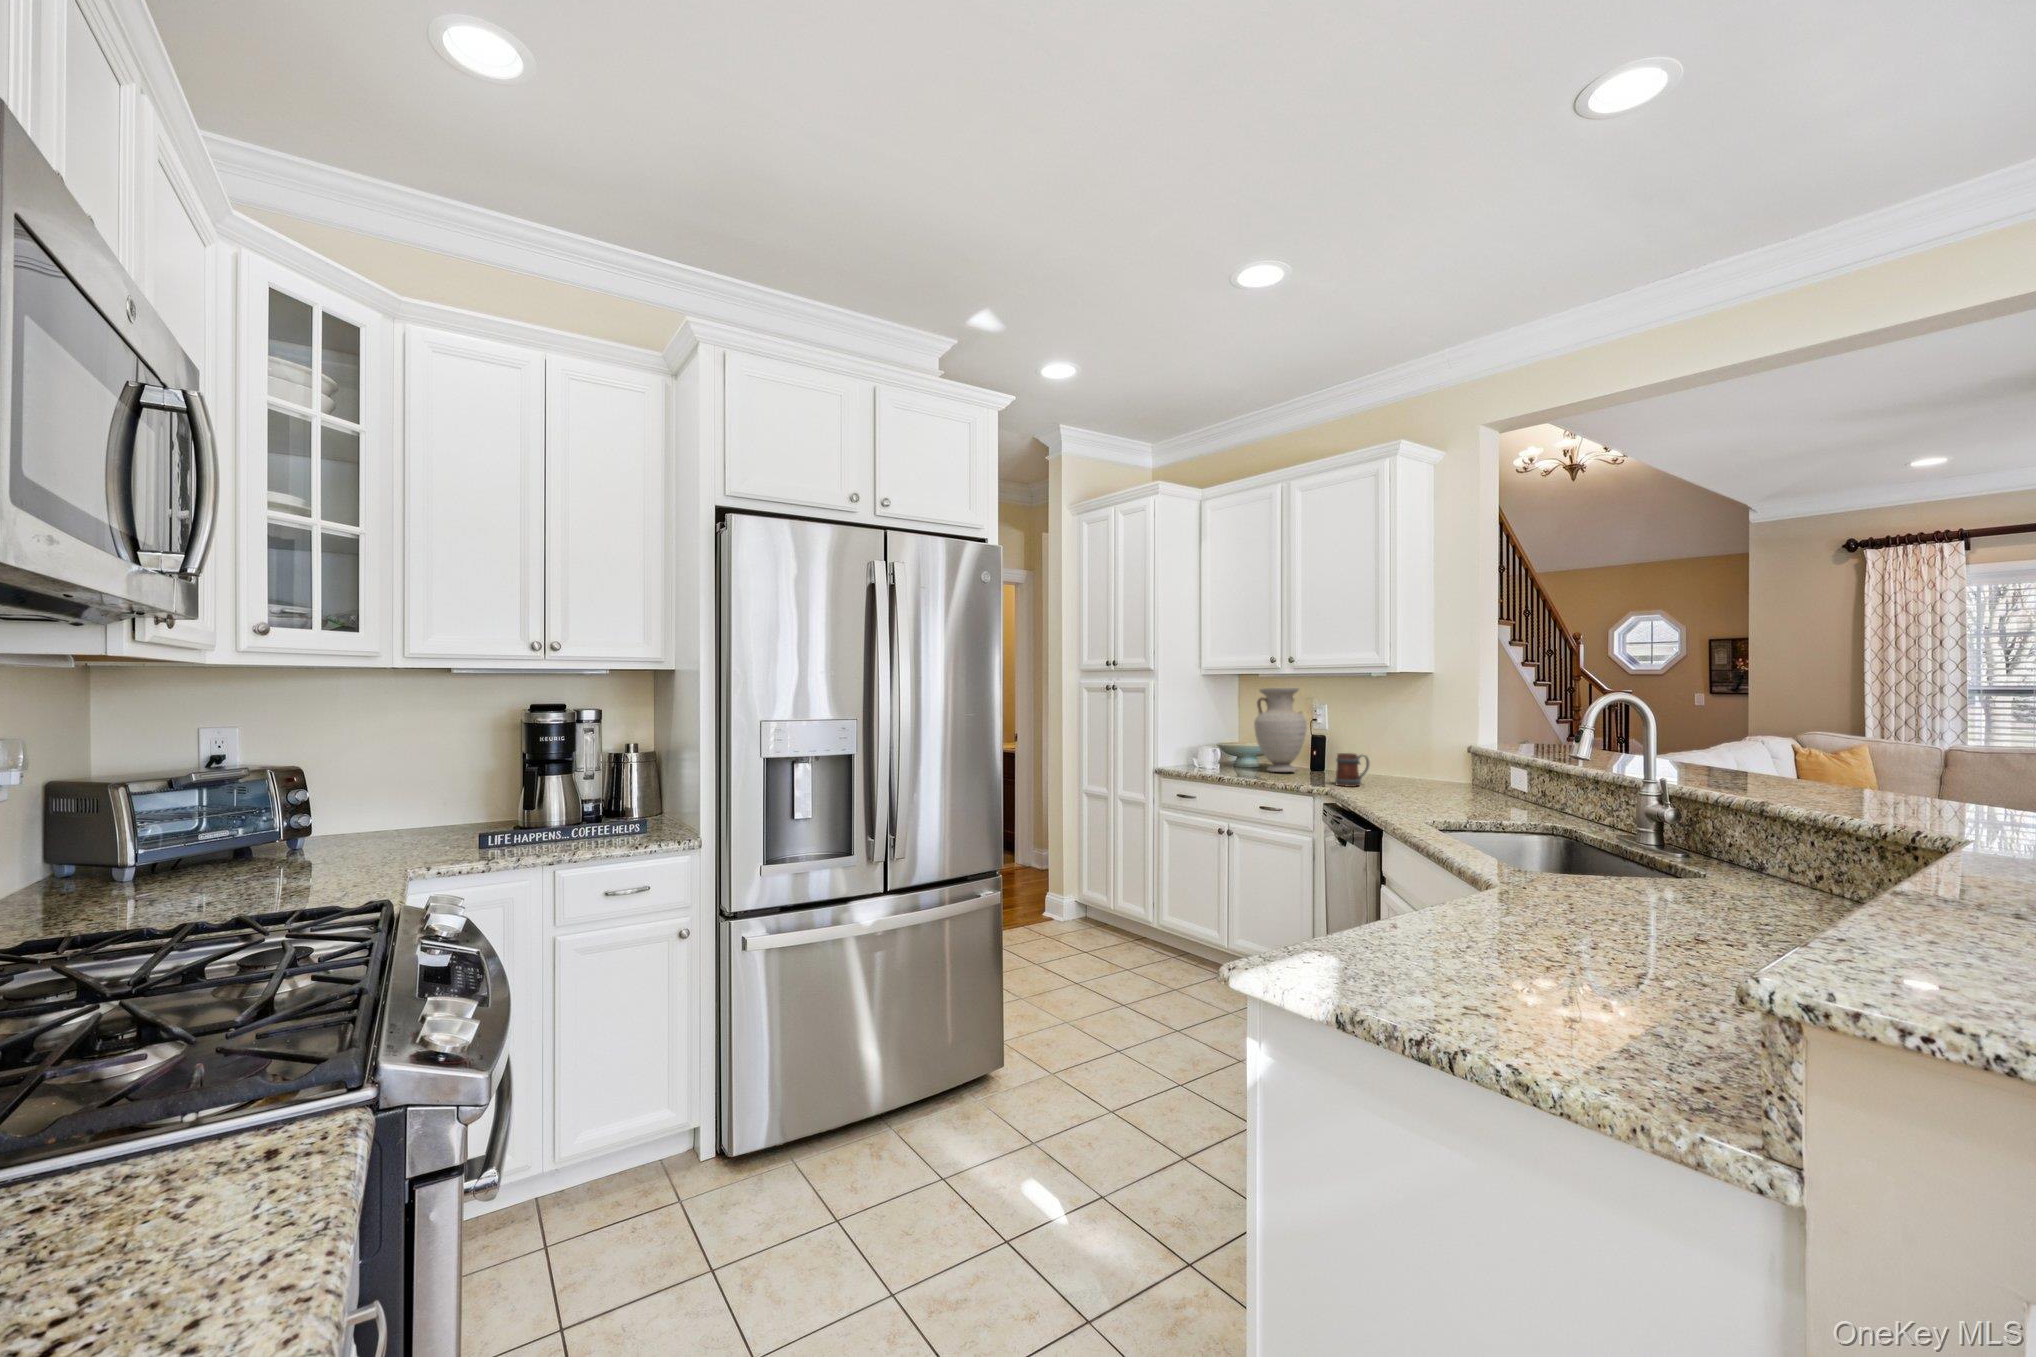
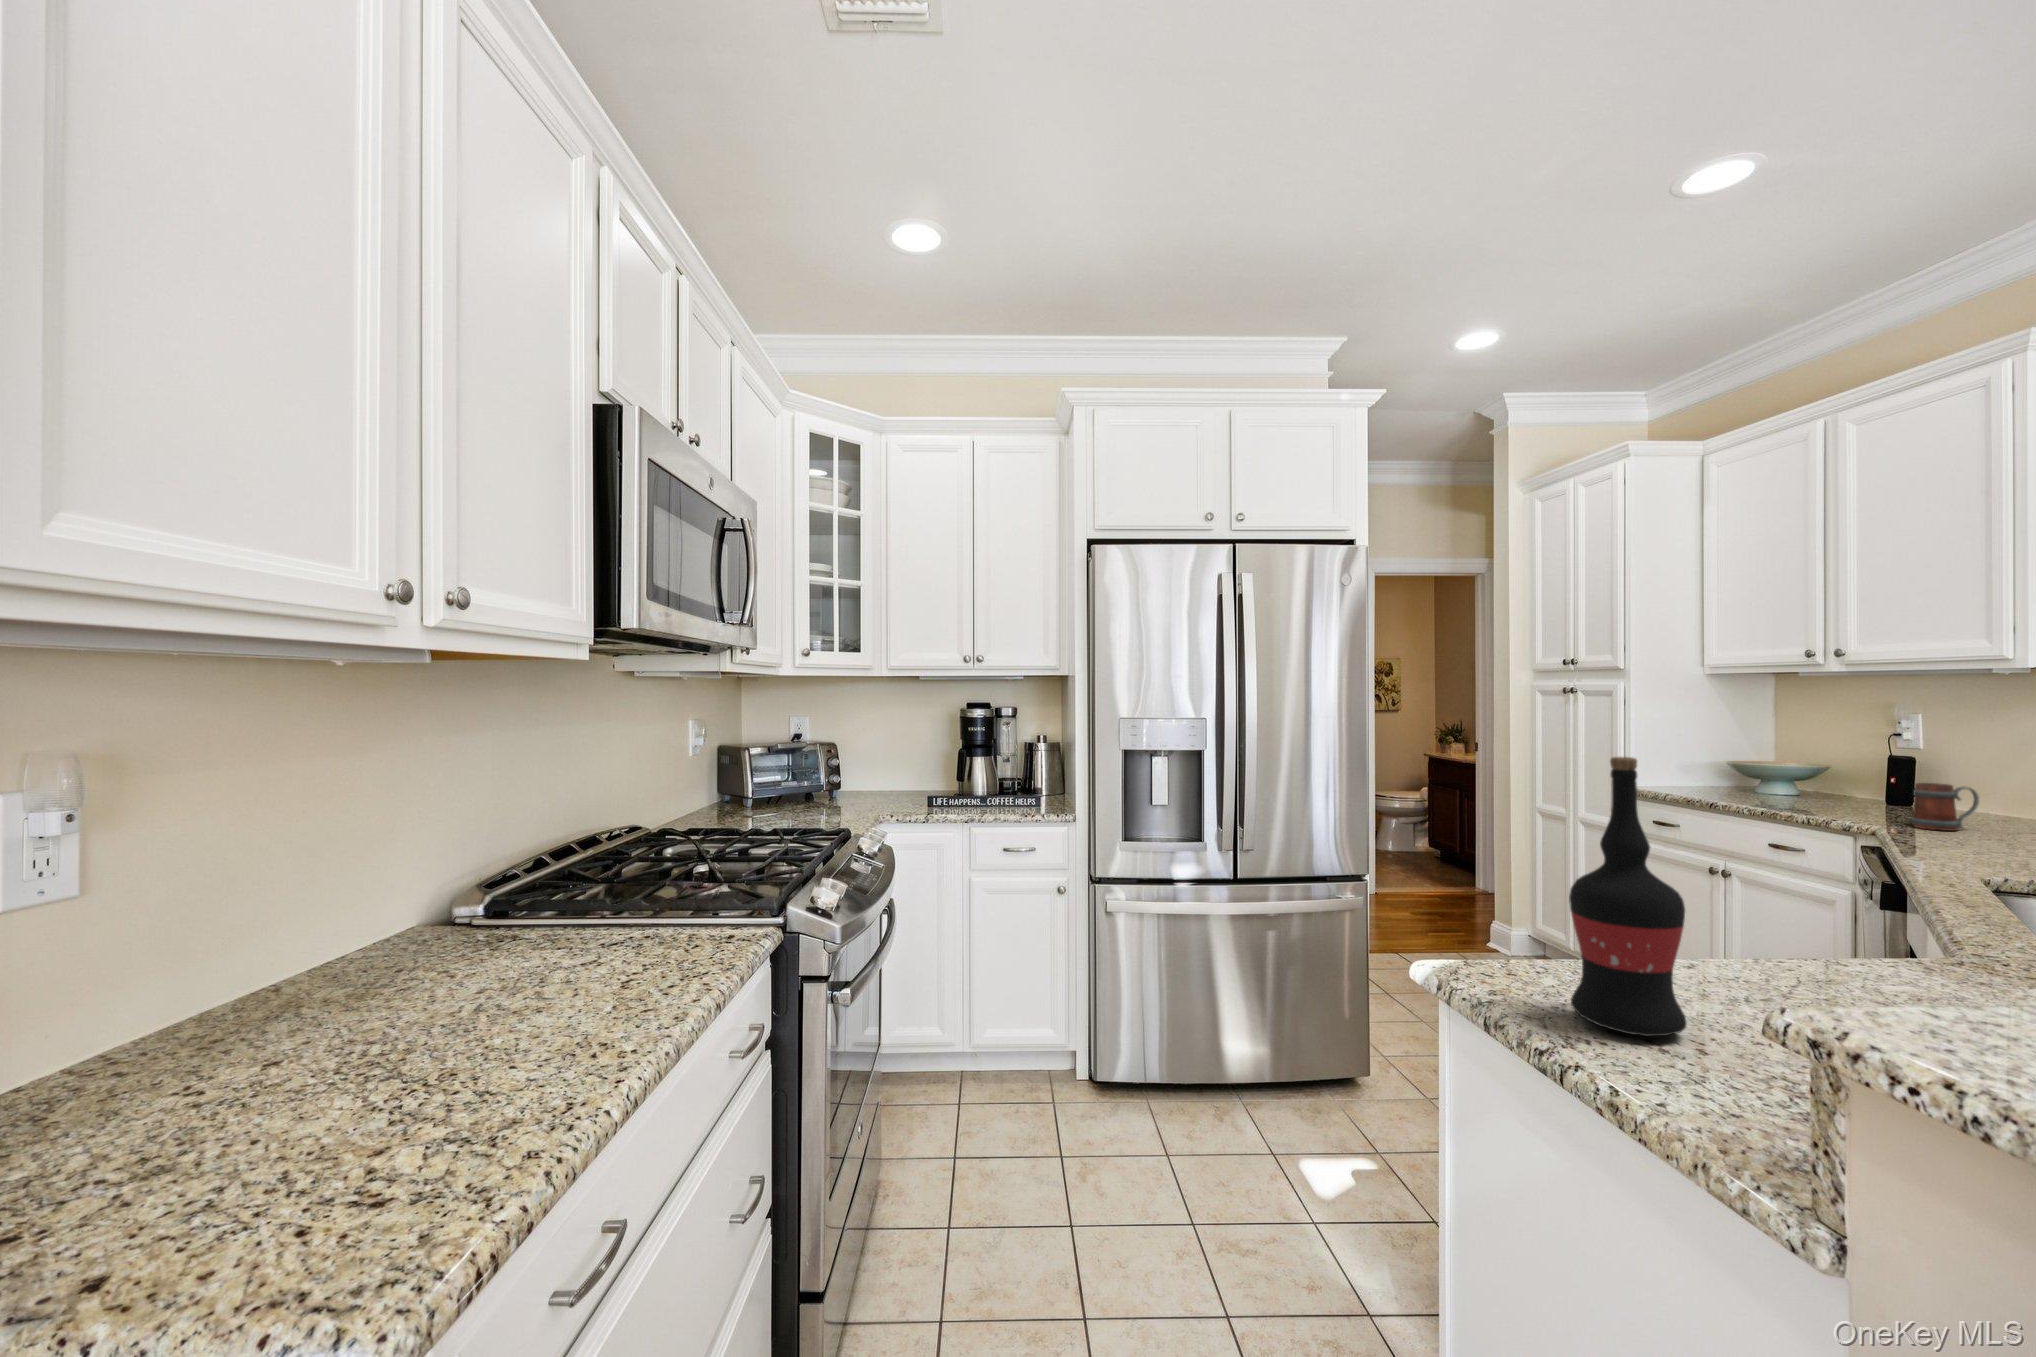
vase: present [1254,688,1307,772] -> none [1785,691,1878,805]
wine bottle: none [1386,748,1486,1003] -> present [1569,757,1687,1036]

